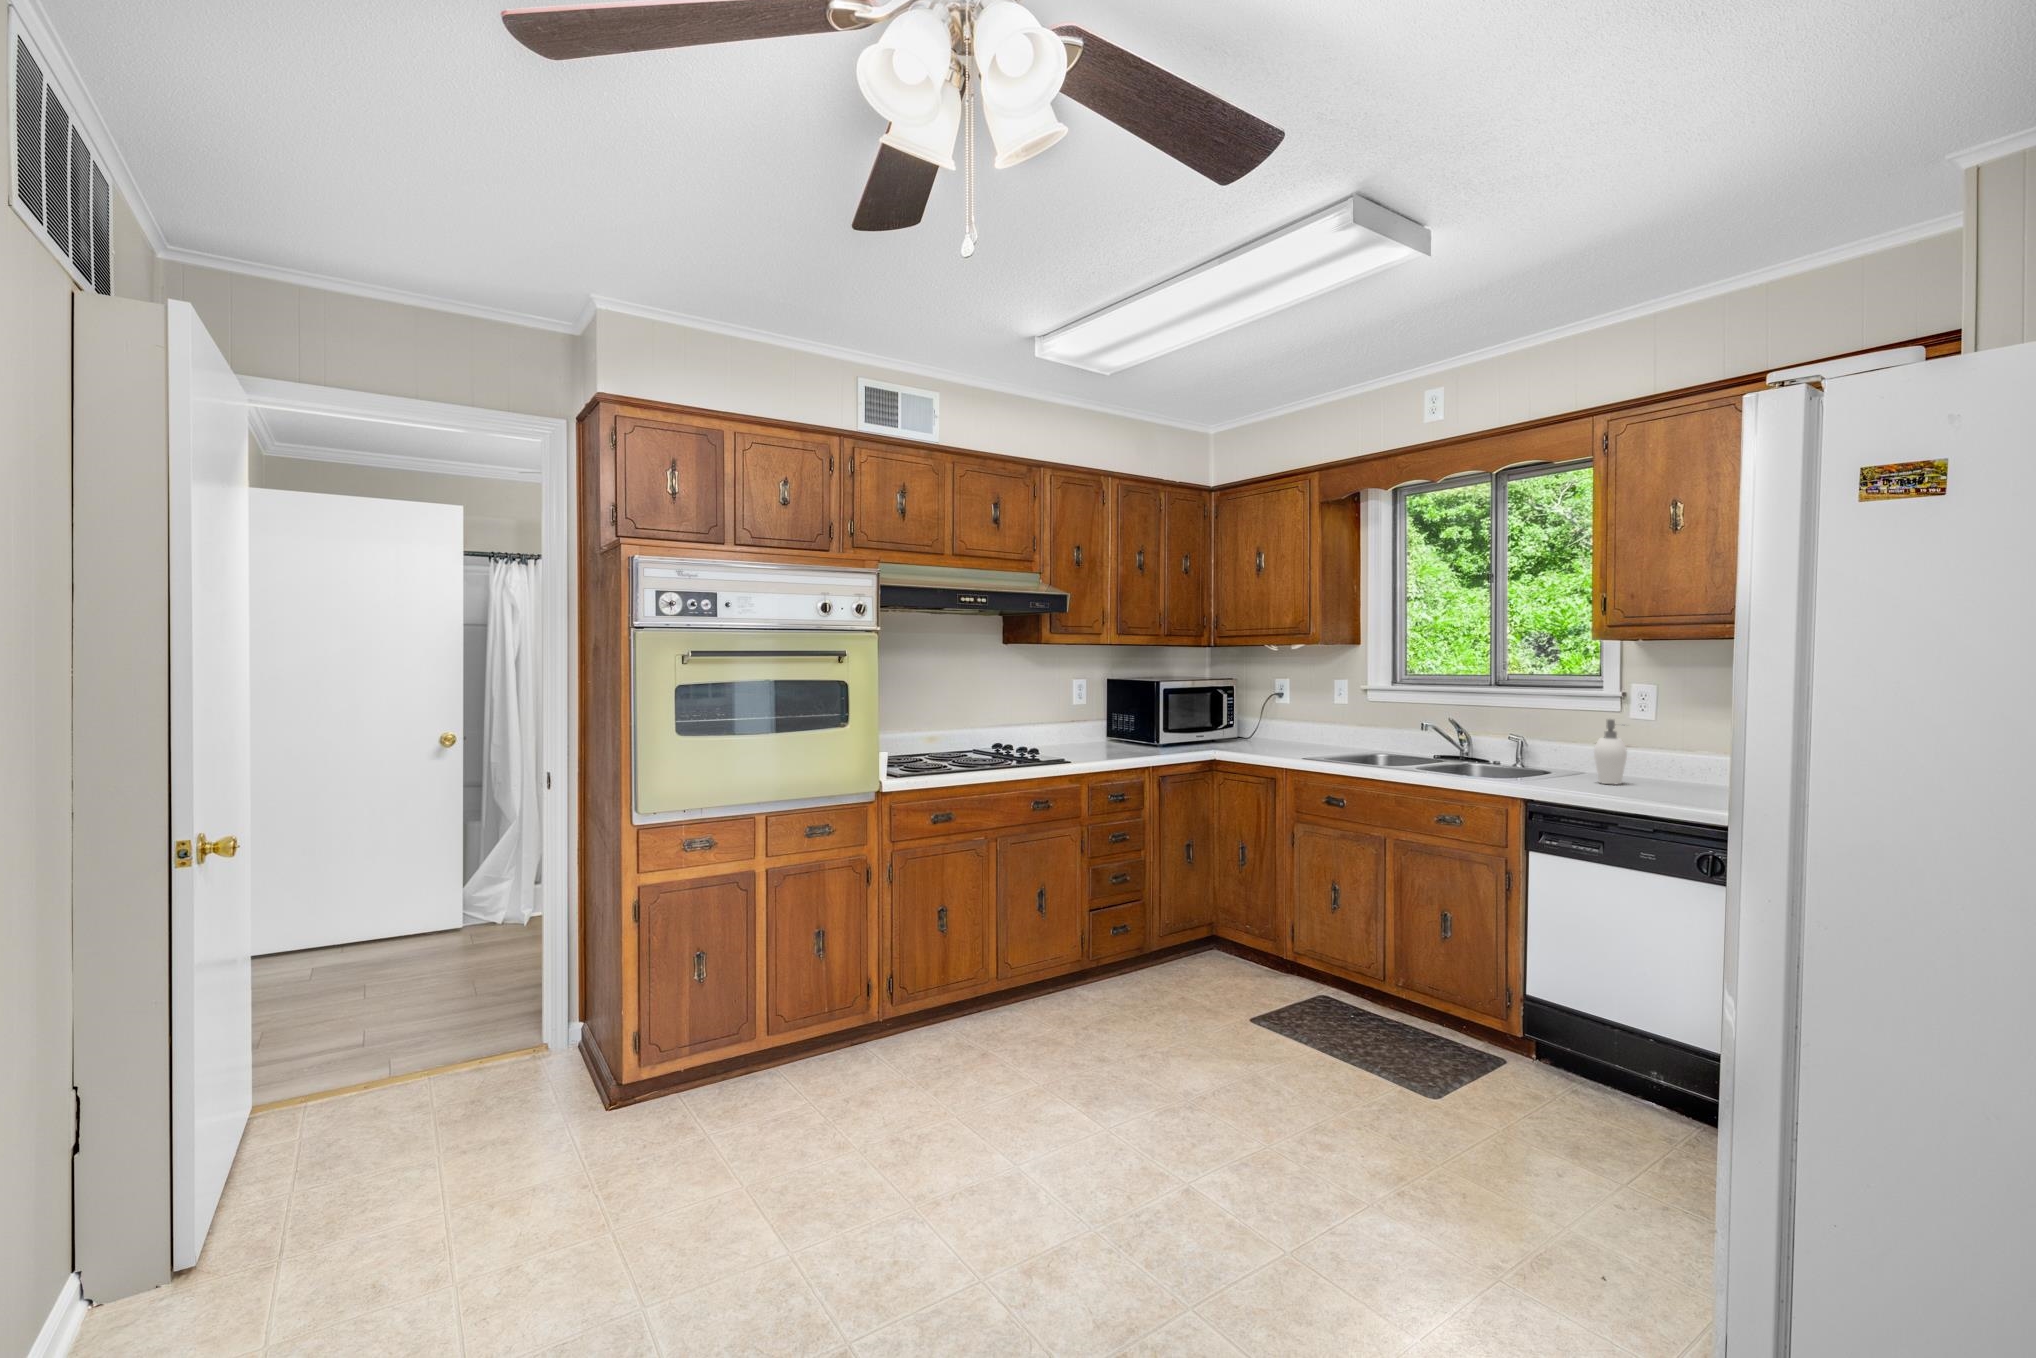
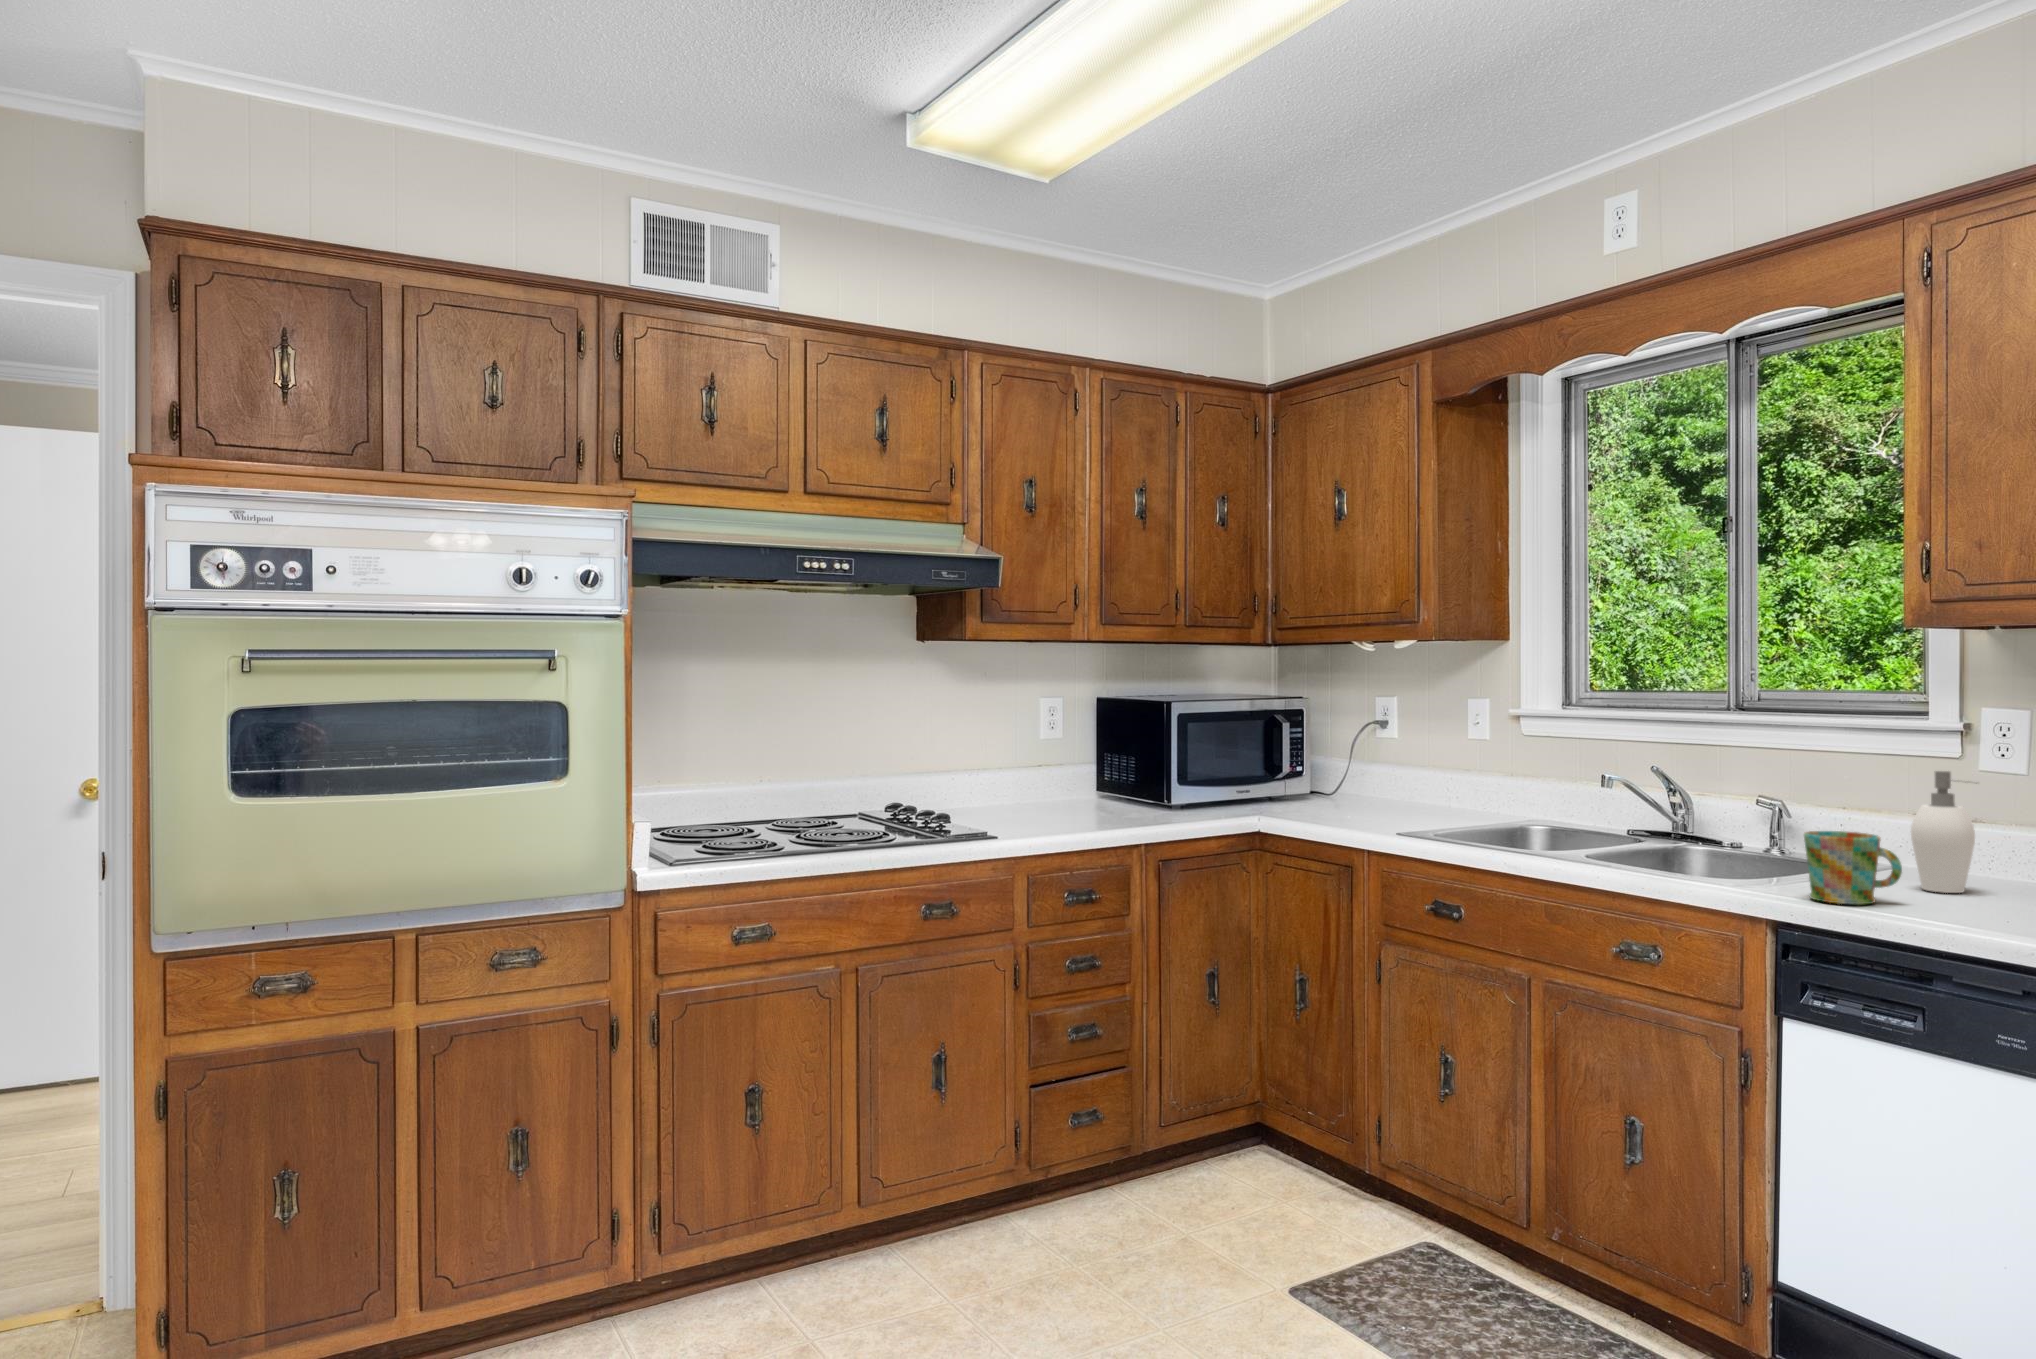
mug: none [1540,752,1591,790] -> present [1804,831,1902,904]

